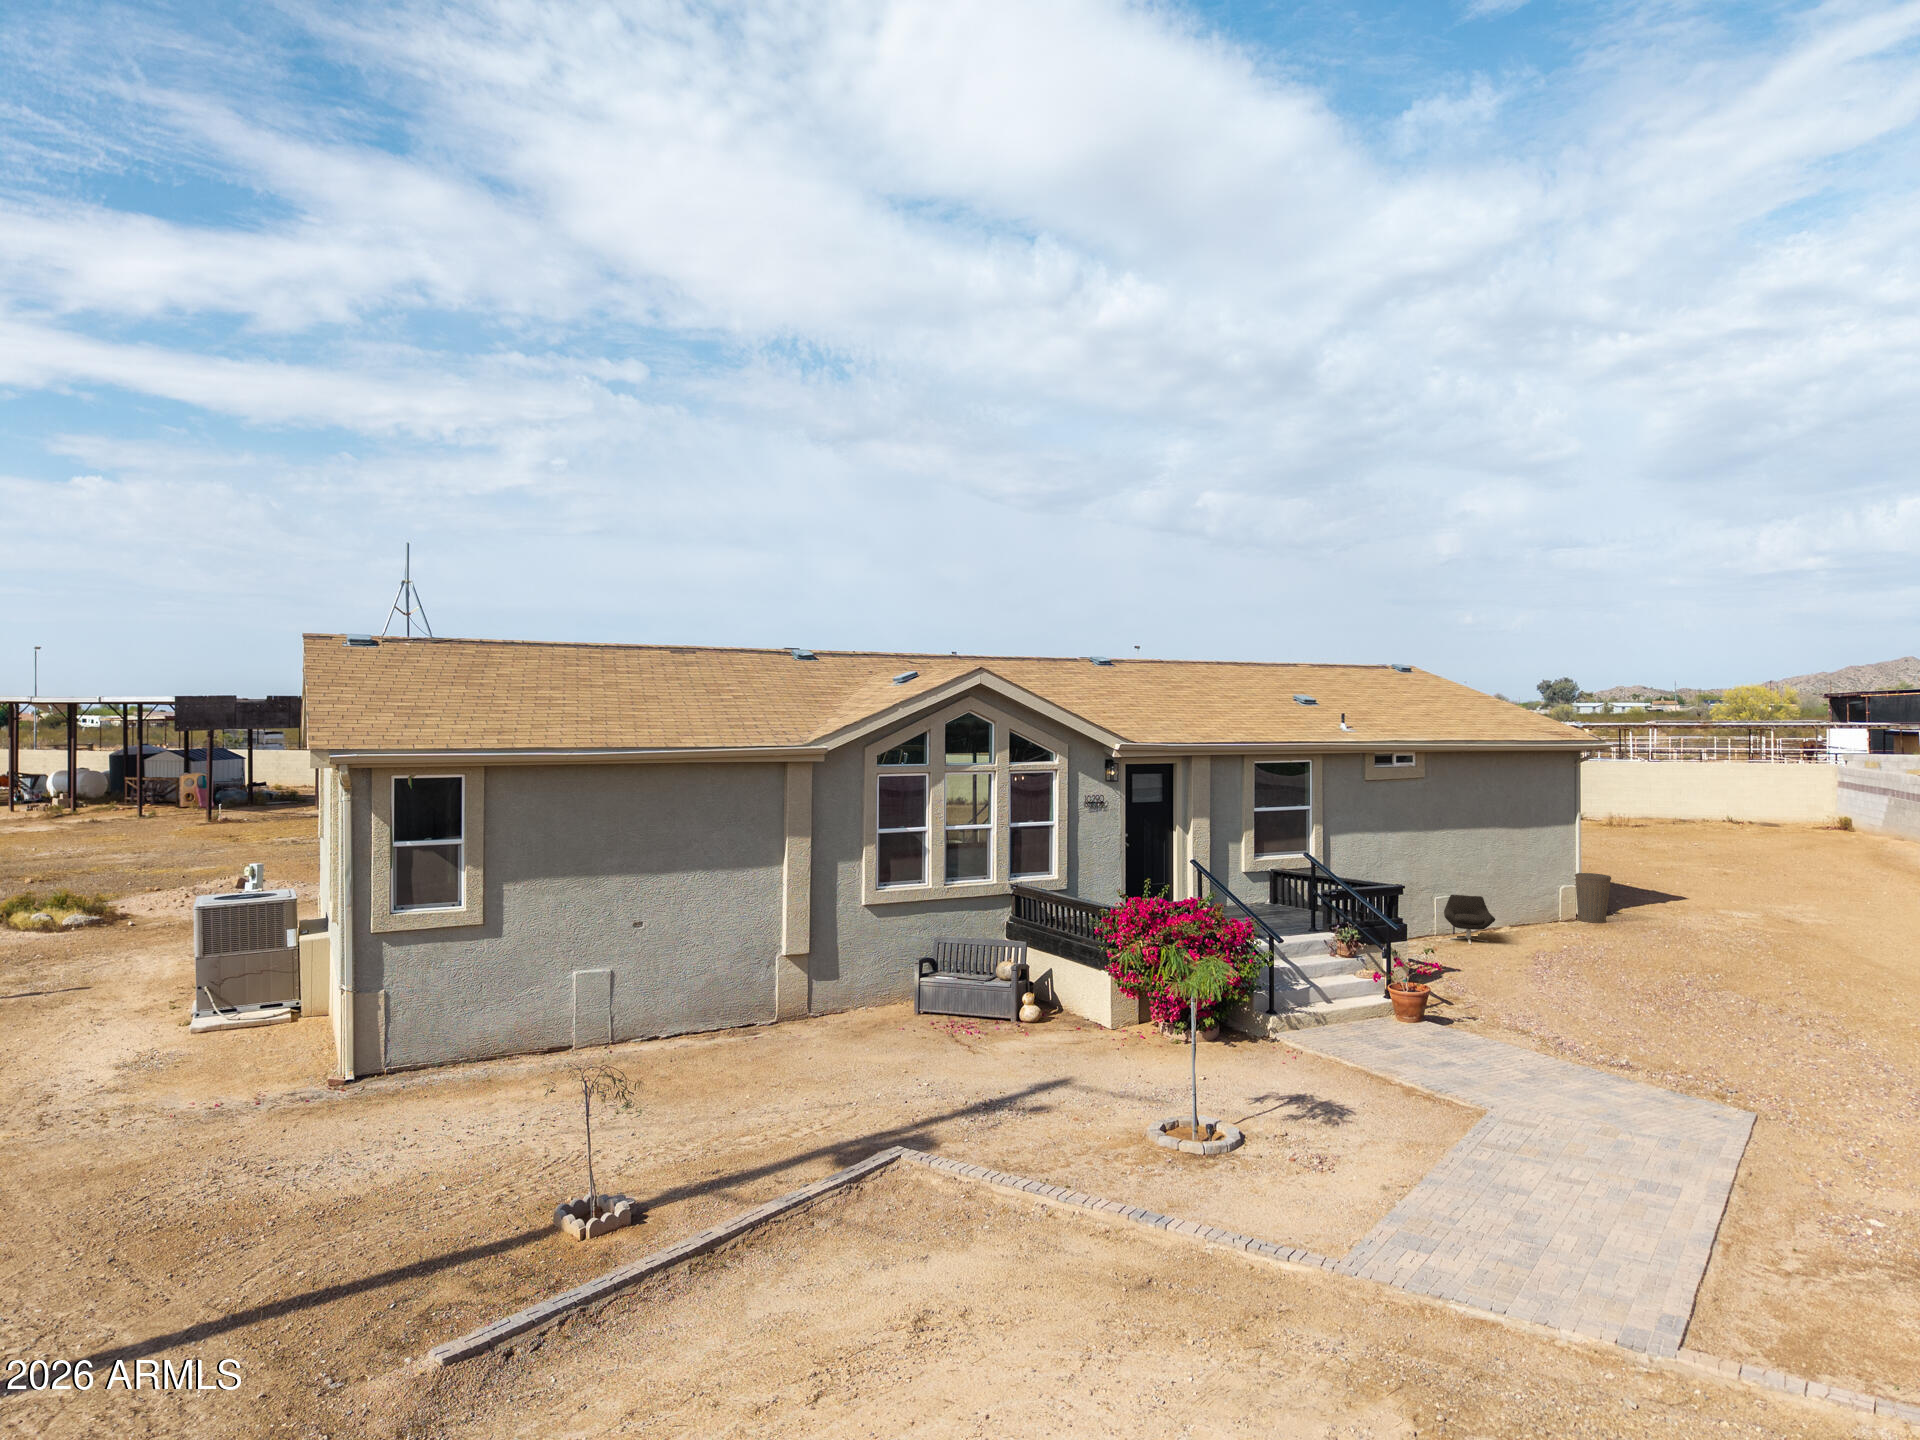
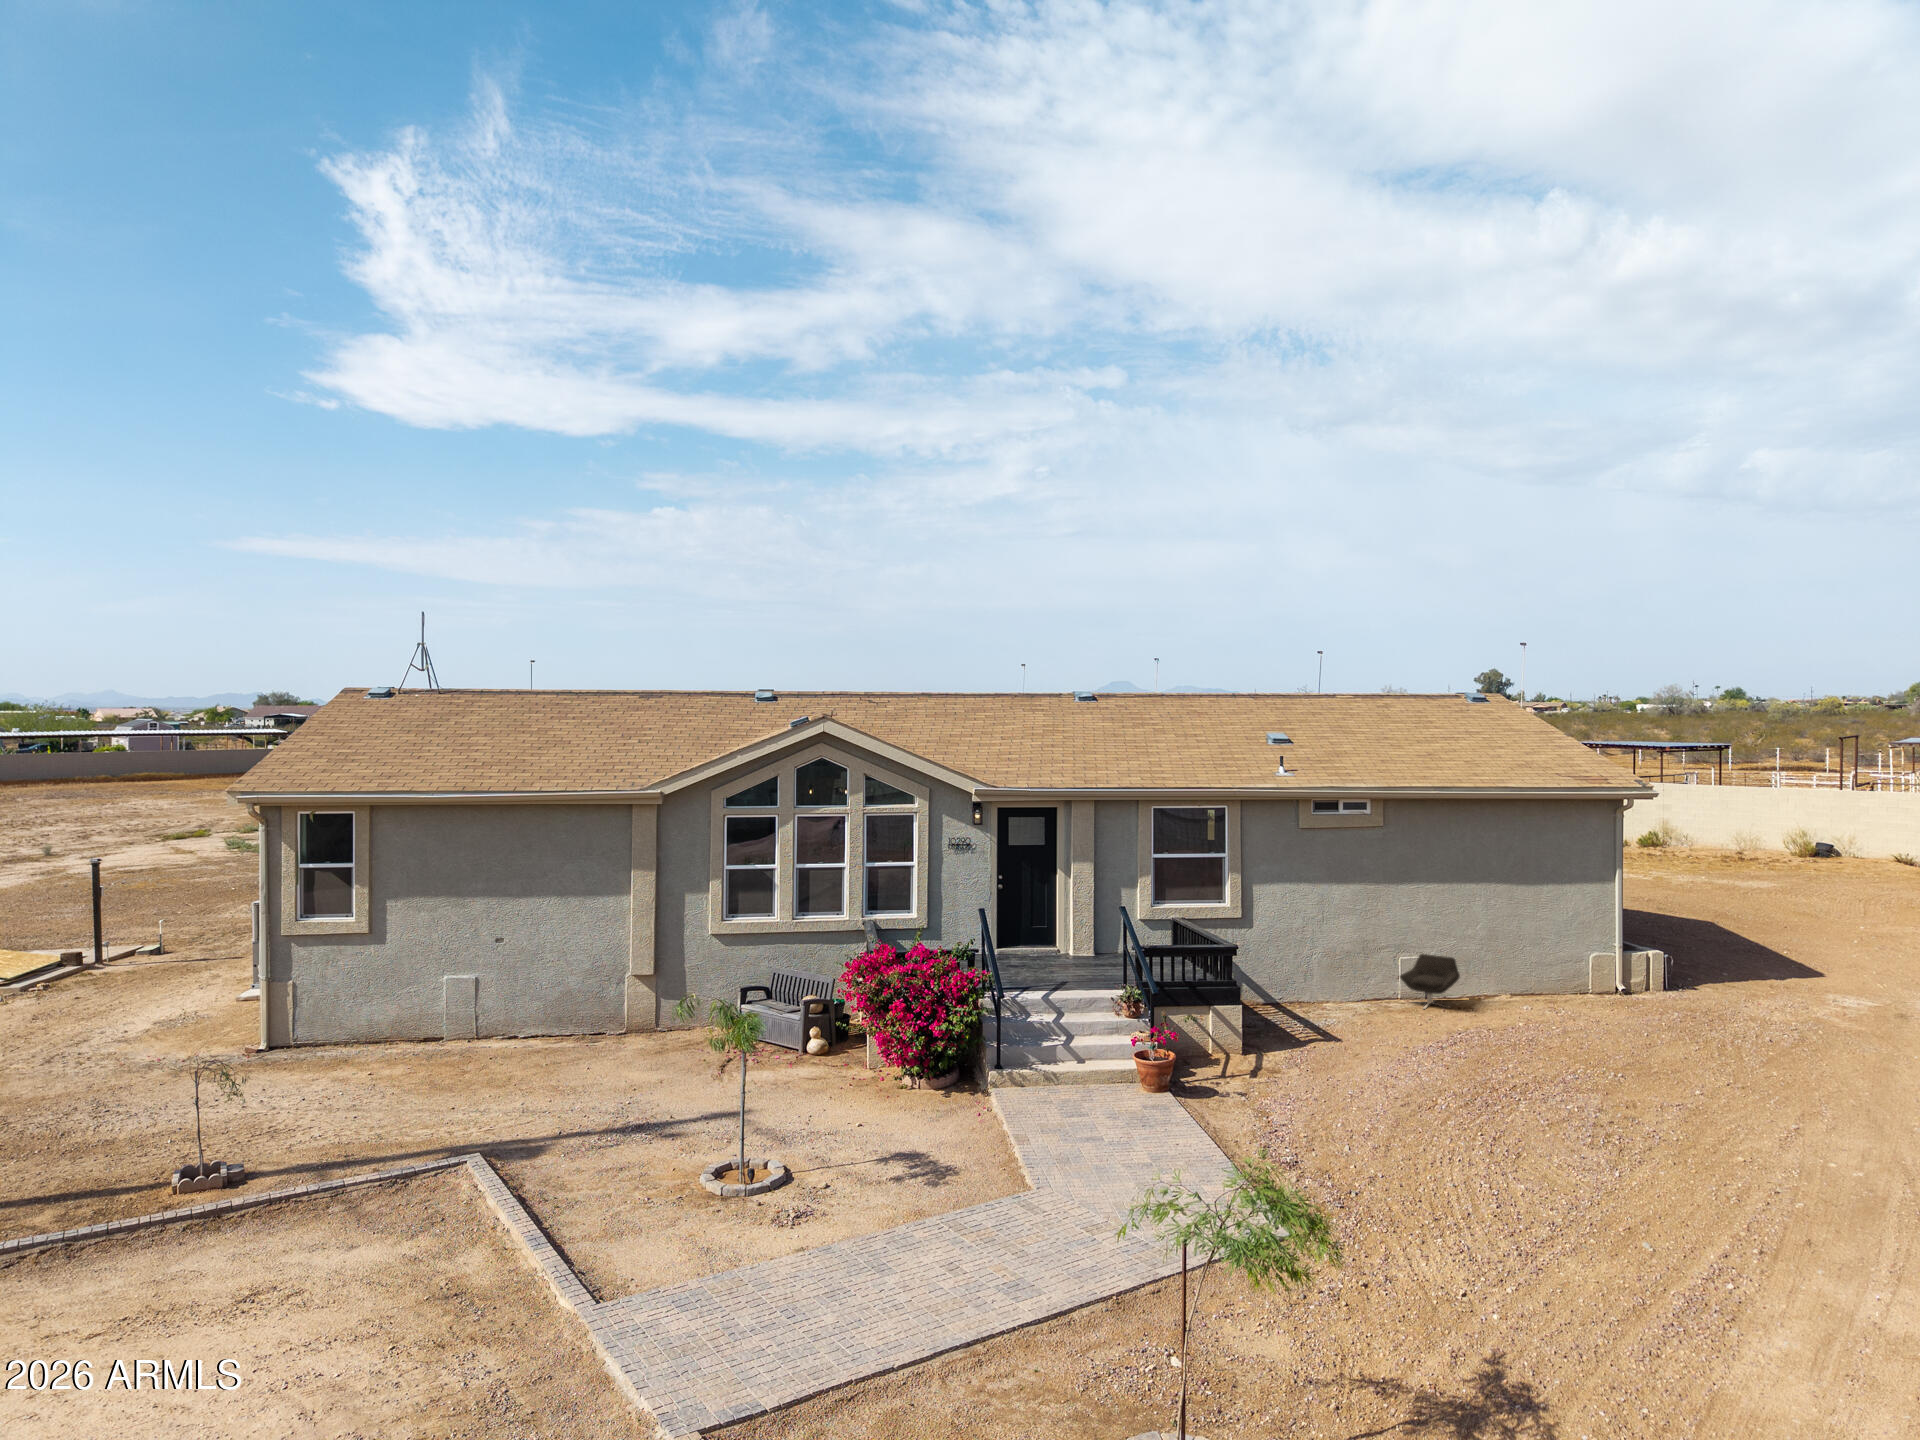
trash can: present [1575,873,1611,923] -> none [1609,937,1652,996]

